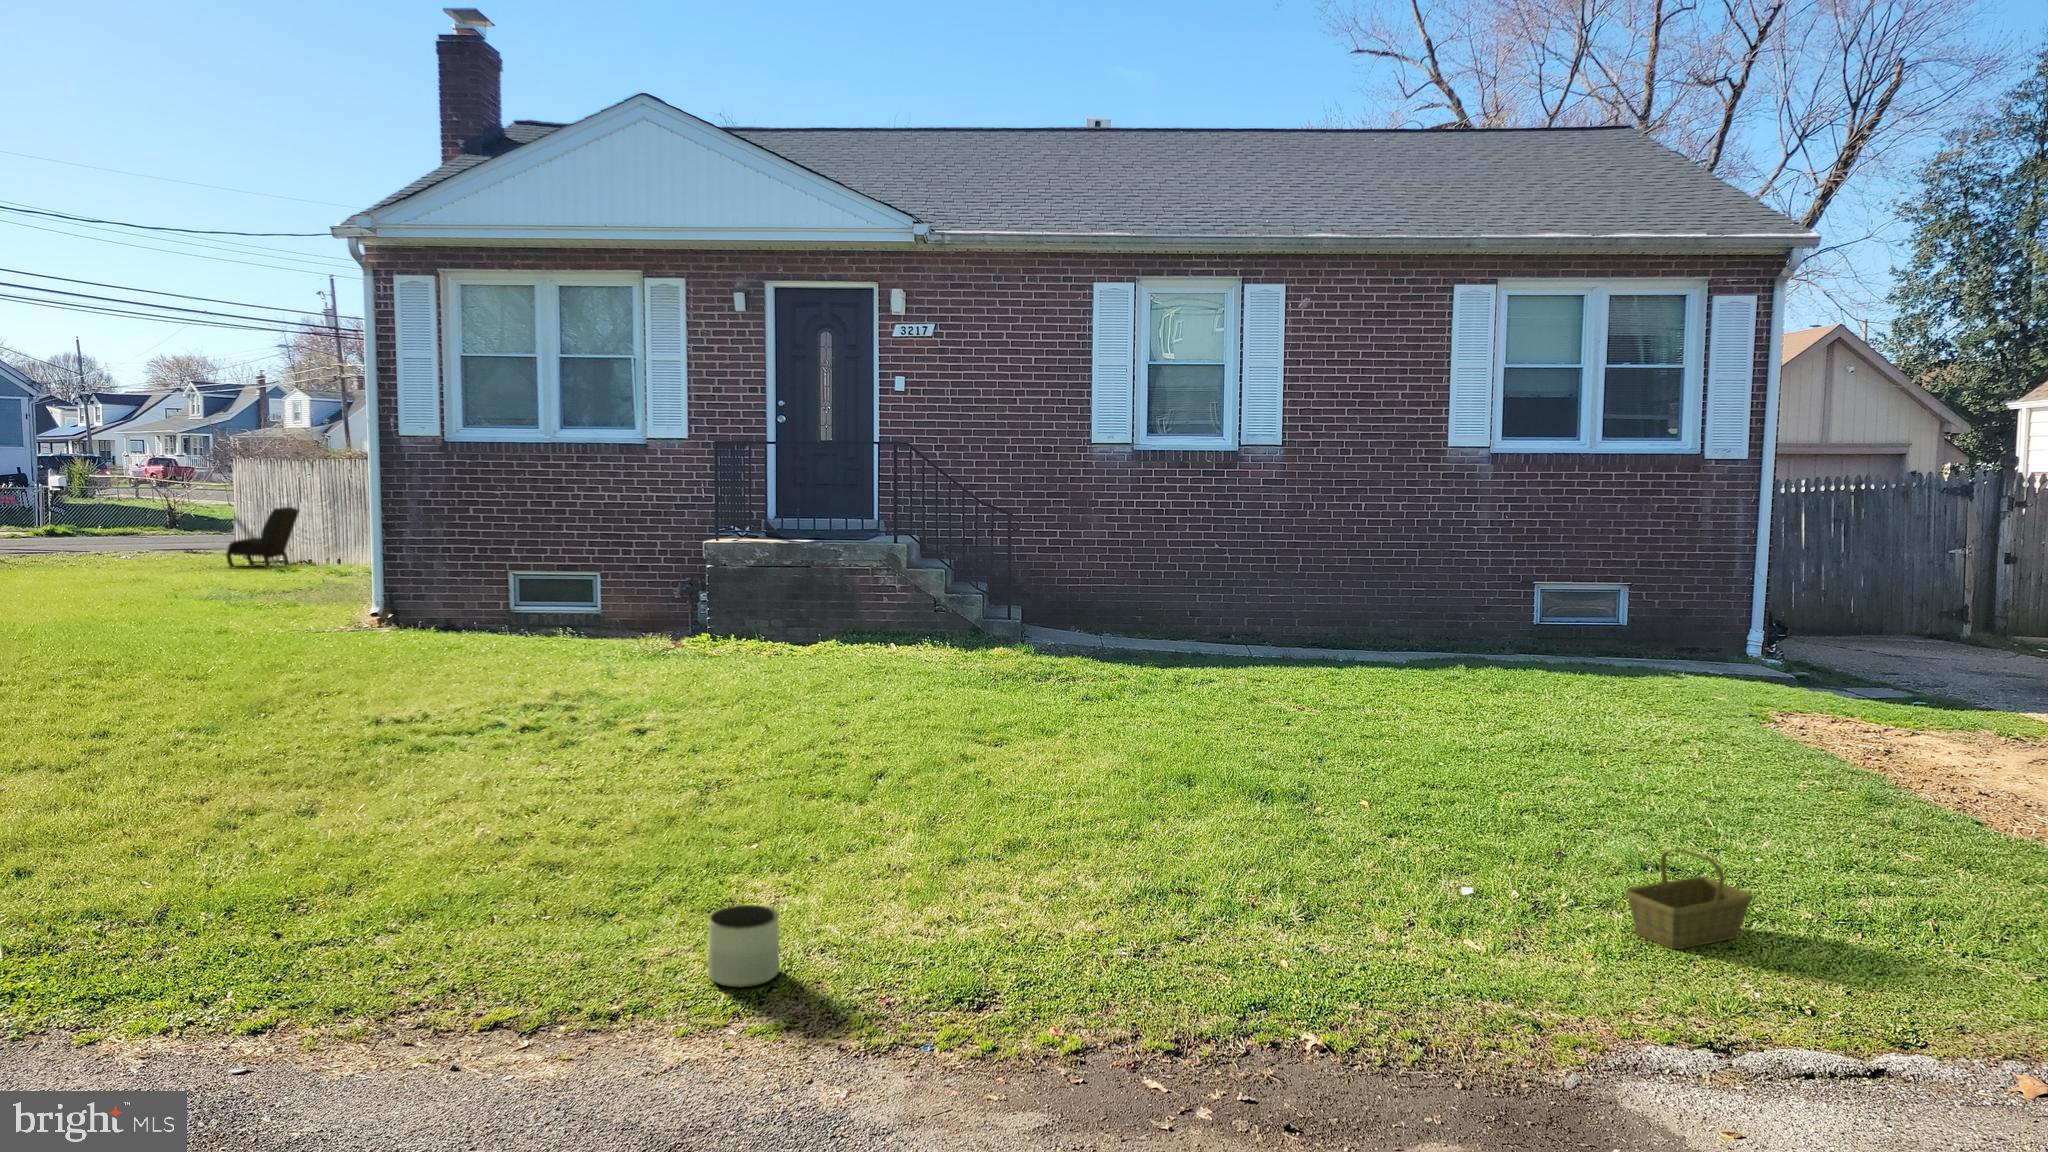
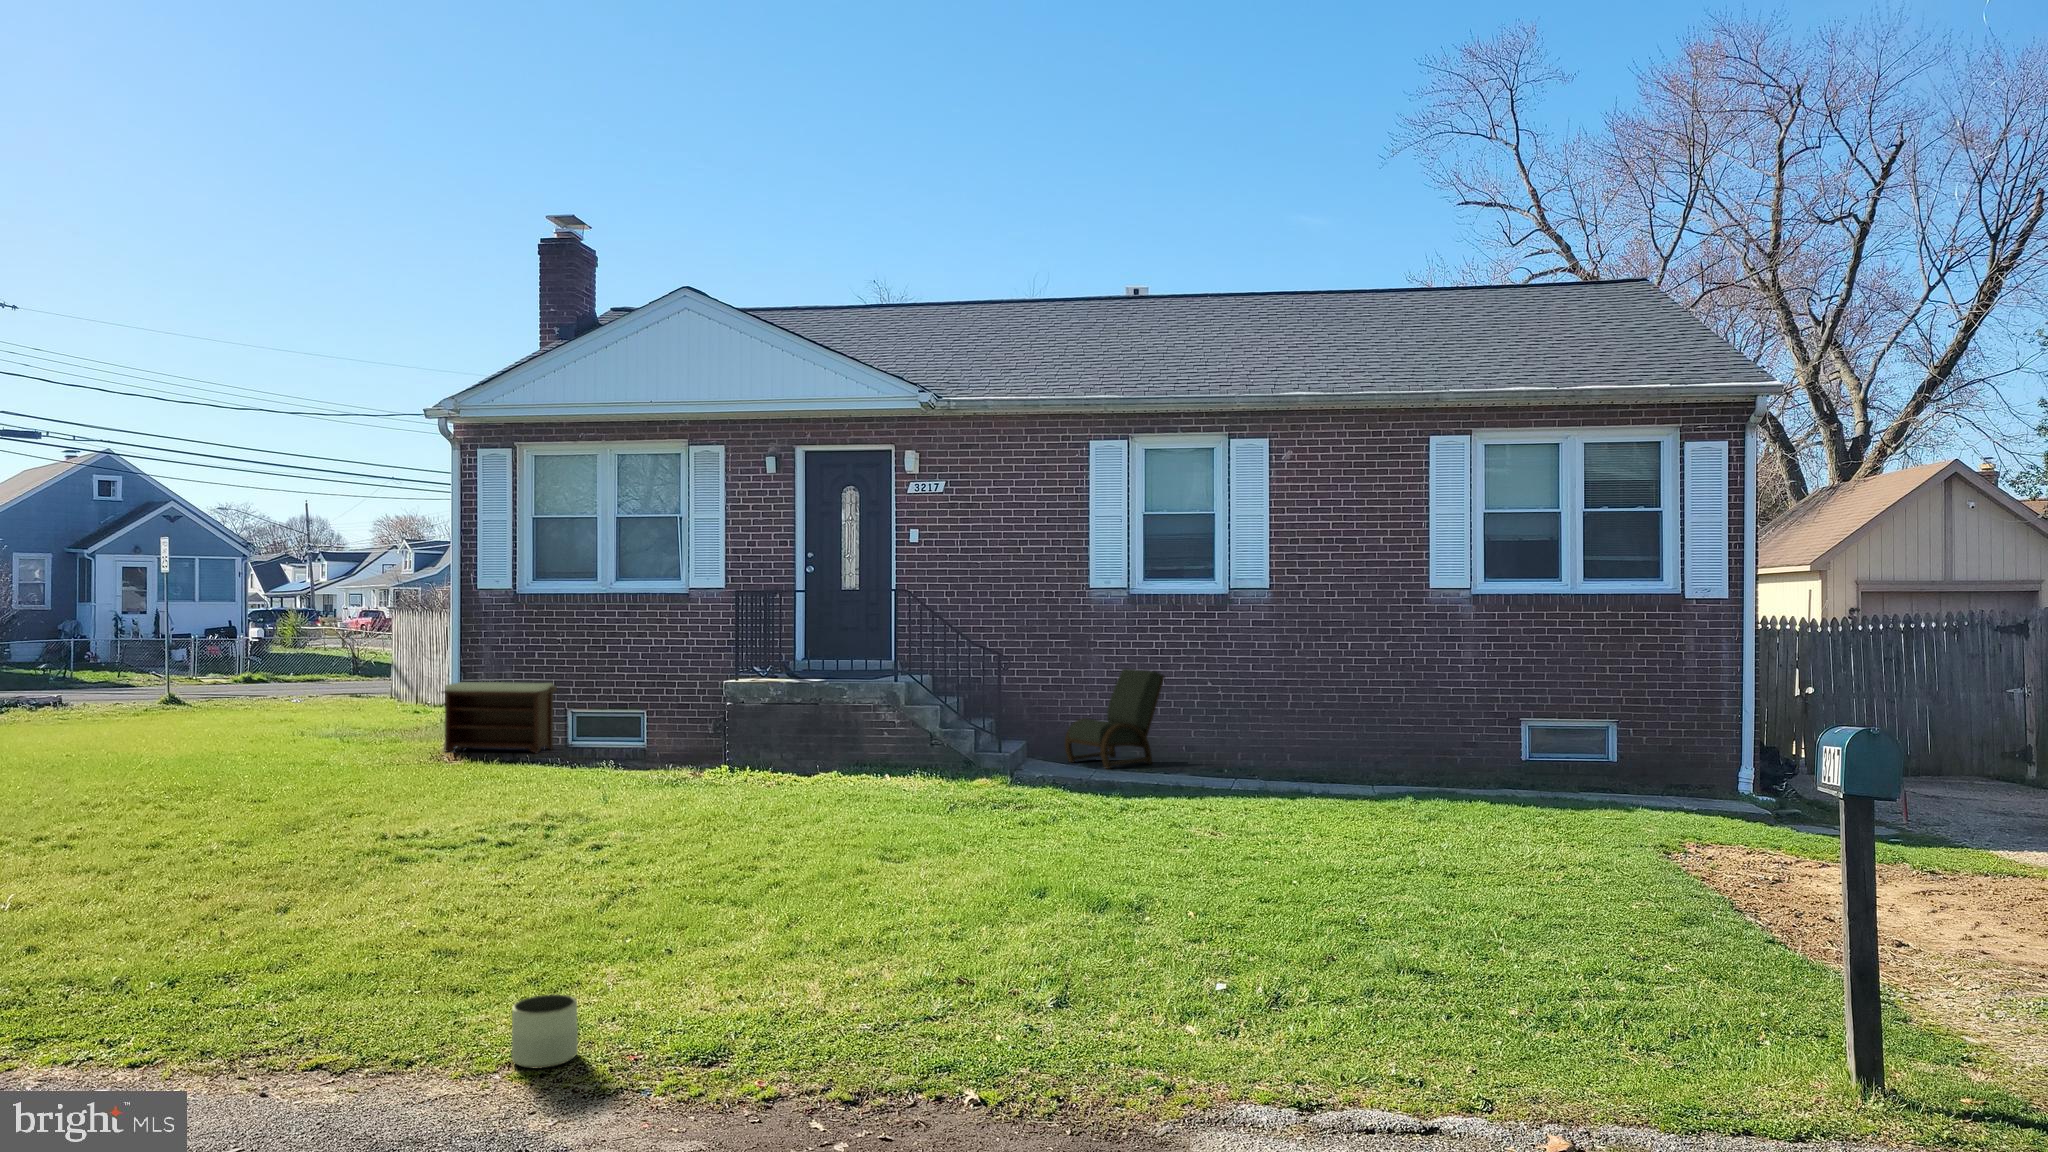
lounge chair: present [226,507,299,569] -> present [1065,669,1164,769]
bench: none [365,541,497,621] -> present [442,682,557,754]
basket: present [1626,848,1753,949] -> none [1389,962,1514,1060]

